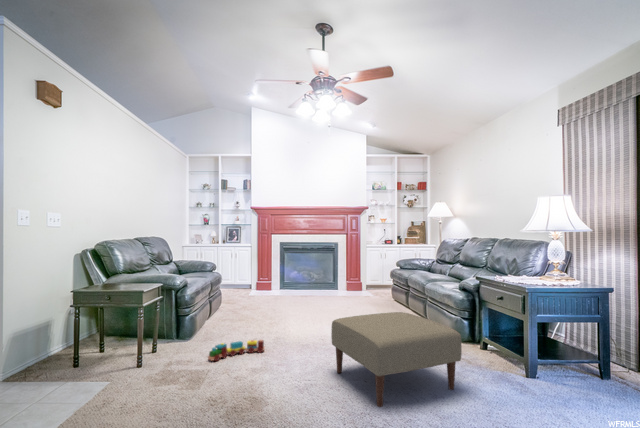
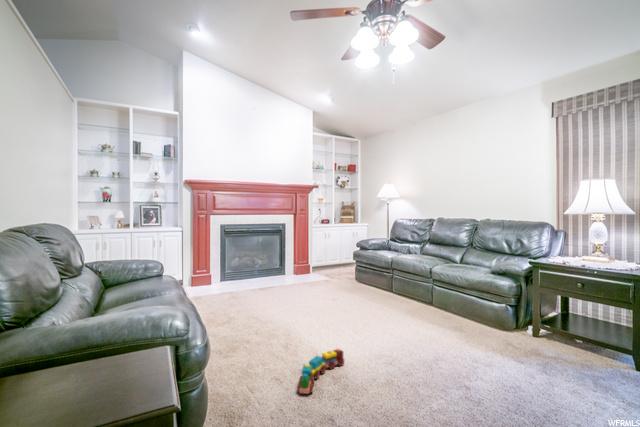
ottoman: present [331,312,462,407] -> none [455,293,586,403]

